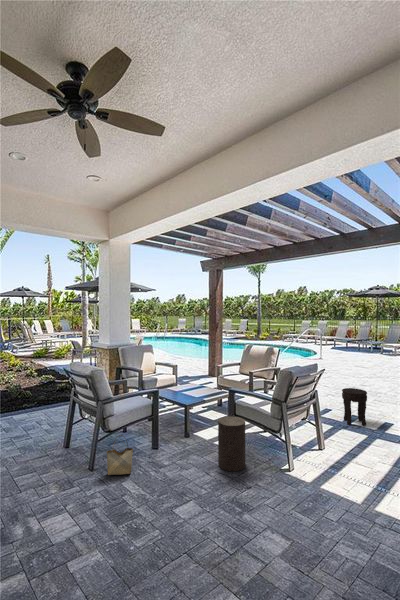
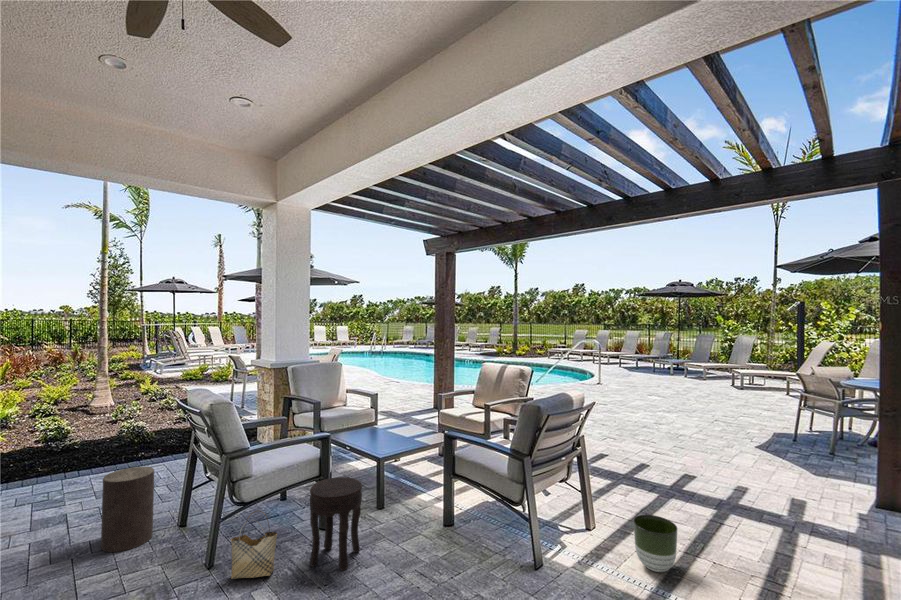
side table: present [342,388,367,426] -> present [310,477,362,571]
stool: present [218,416,246,471] -> present [101,467,154,552]
planter: none [351,439,378,473] -> present [634,515,677,572]

